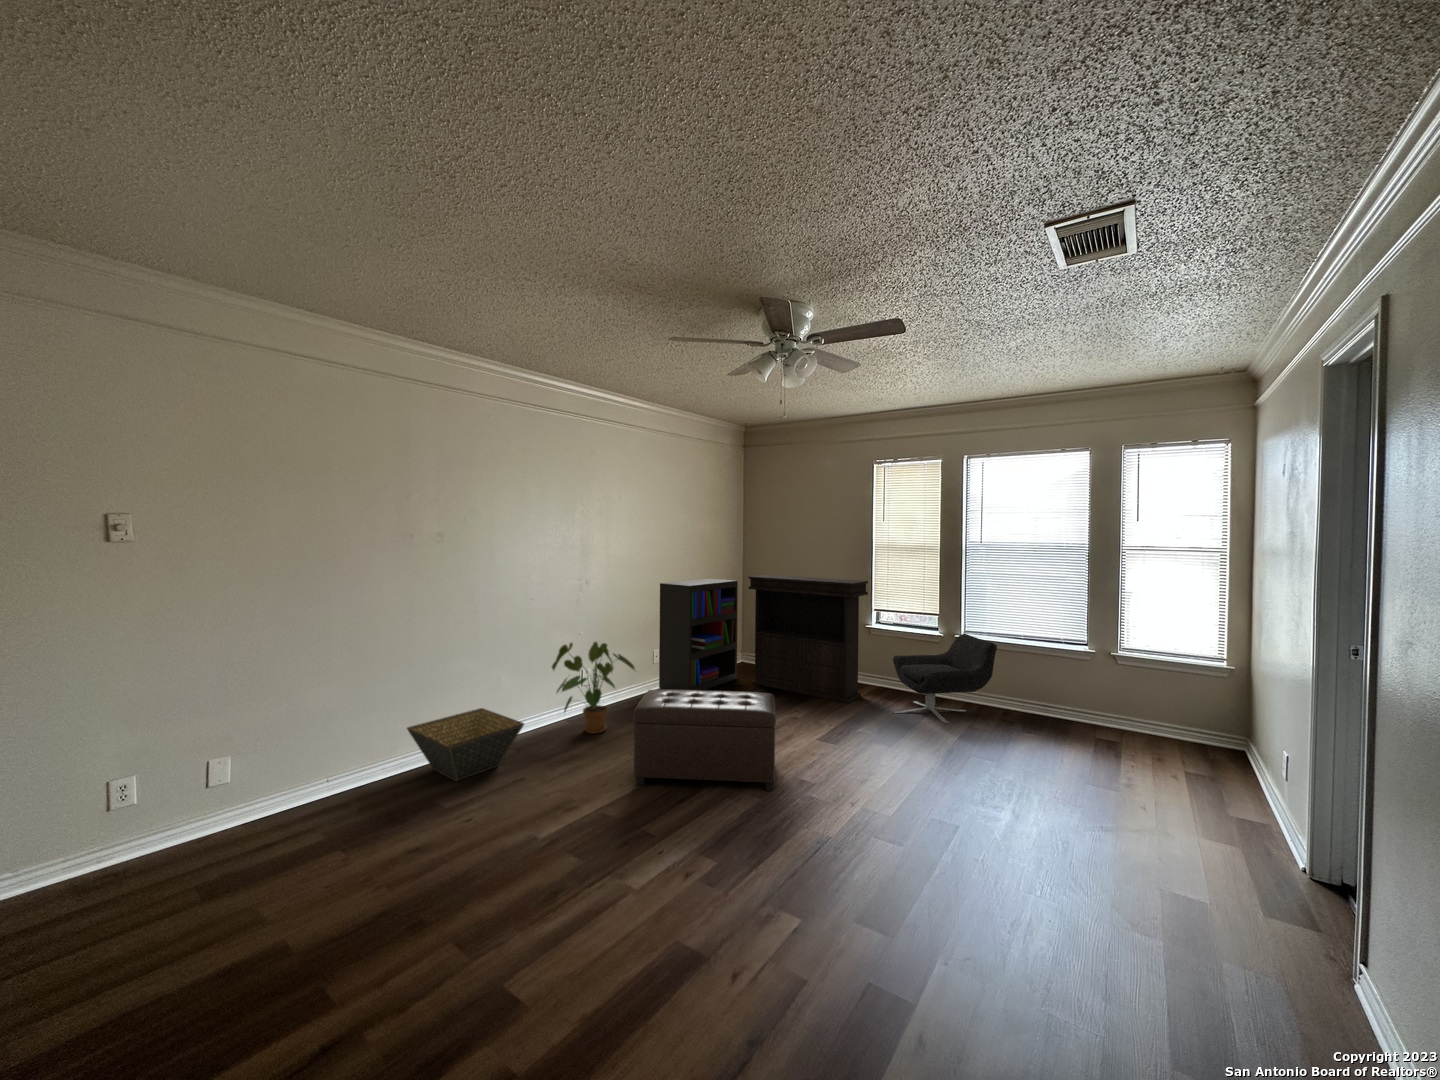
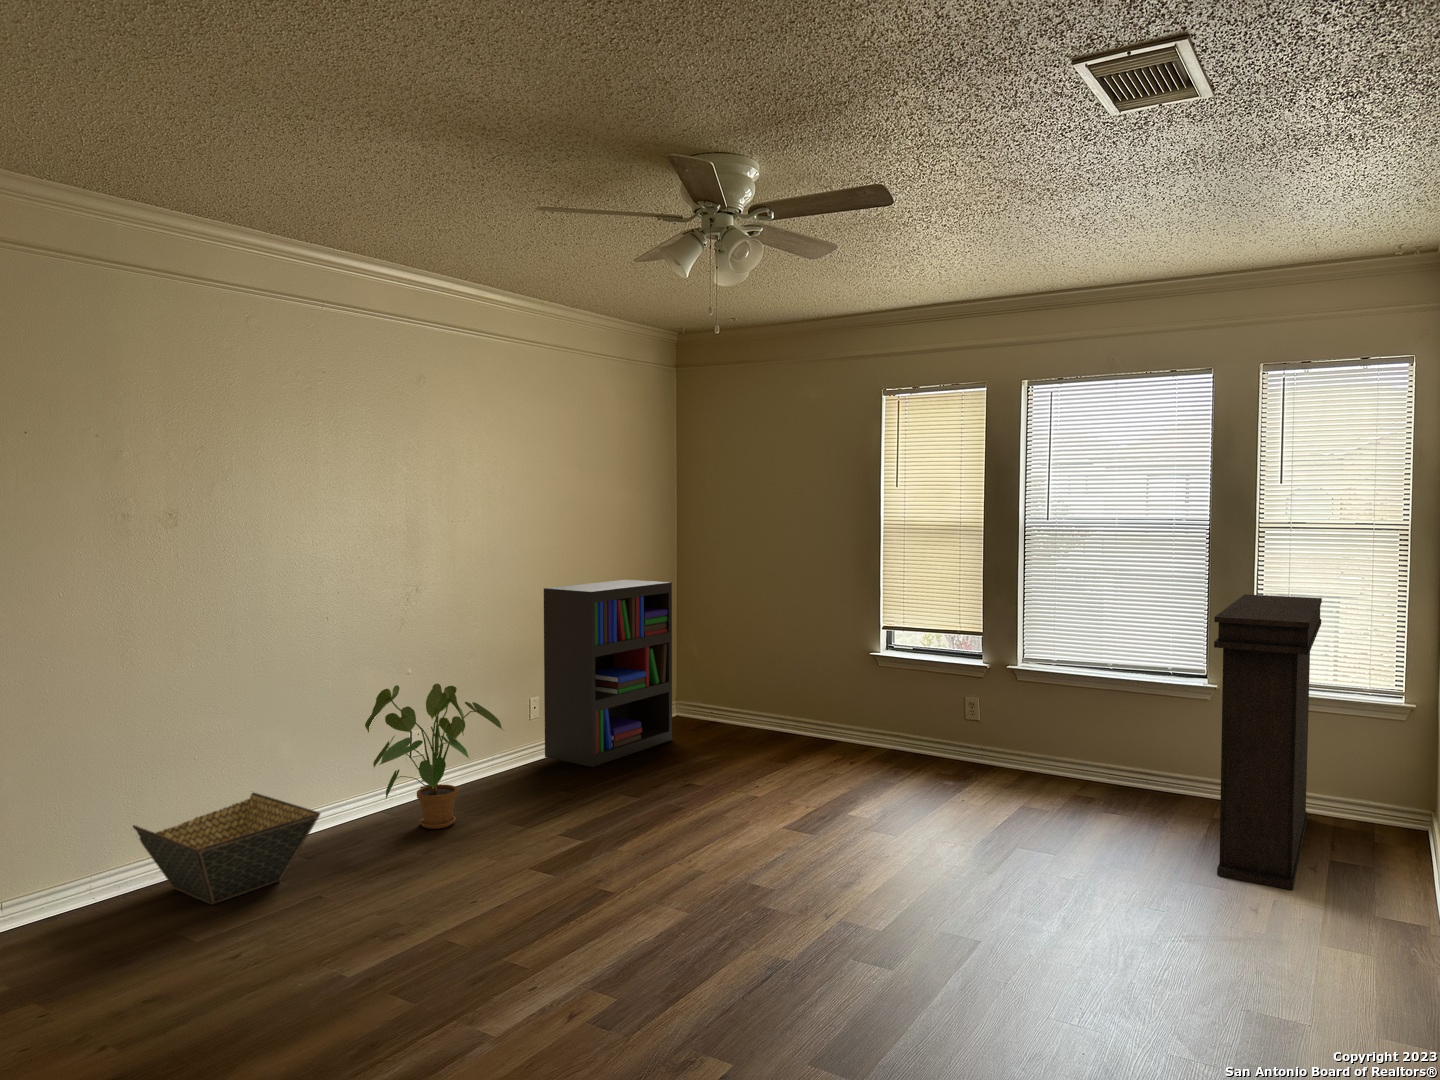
console table: present [748,575,868,703] -> present [1214,594,1322,890]
lounge chair: present [893,634,997,723] -> none [912,661,1070,799]
ottoman: present [633,689,776,791] -> none [492,756,716,904]

